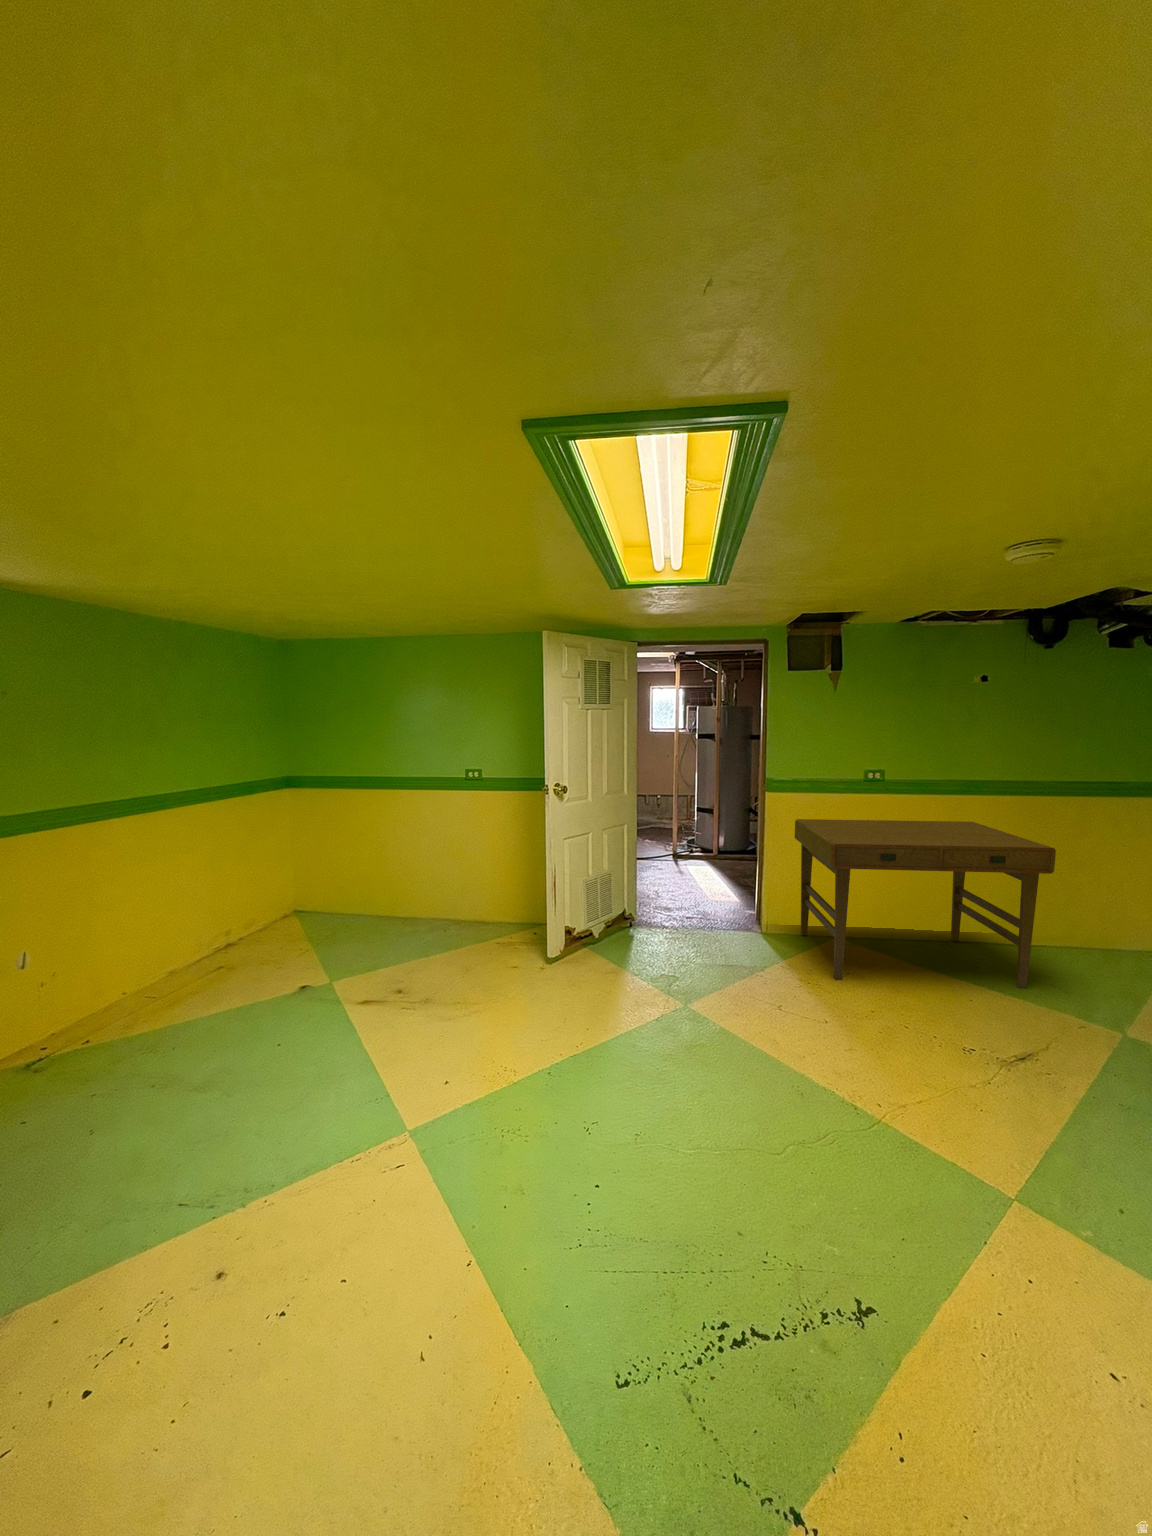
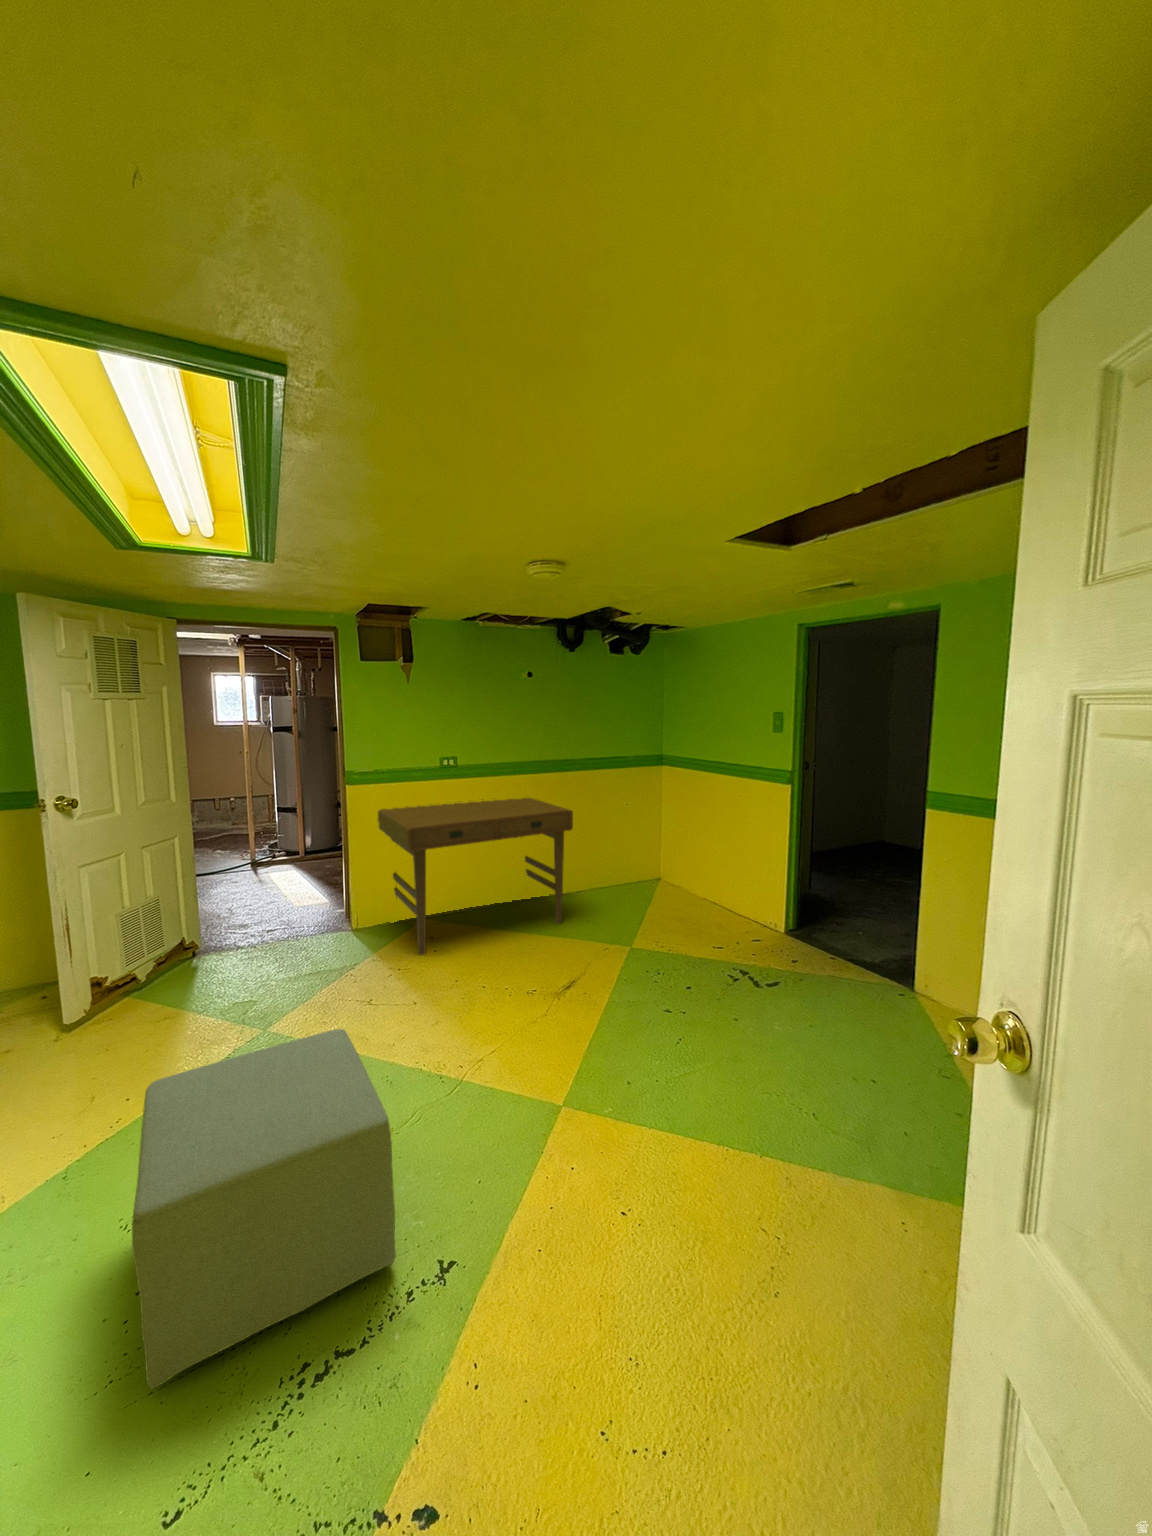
ottoman: none [594,1042,839,1362] -> present [132,1029,396,1389]

